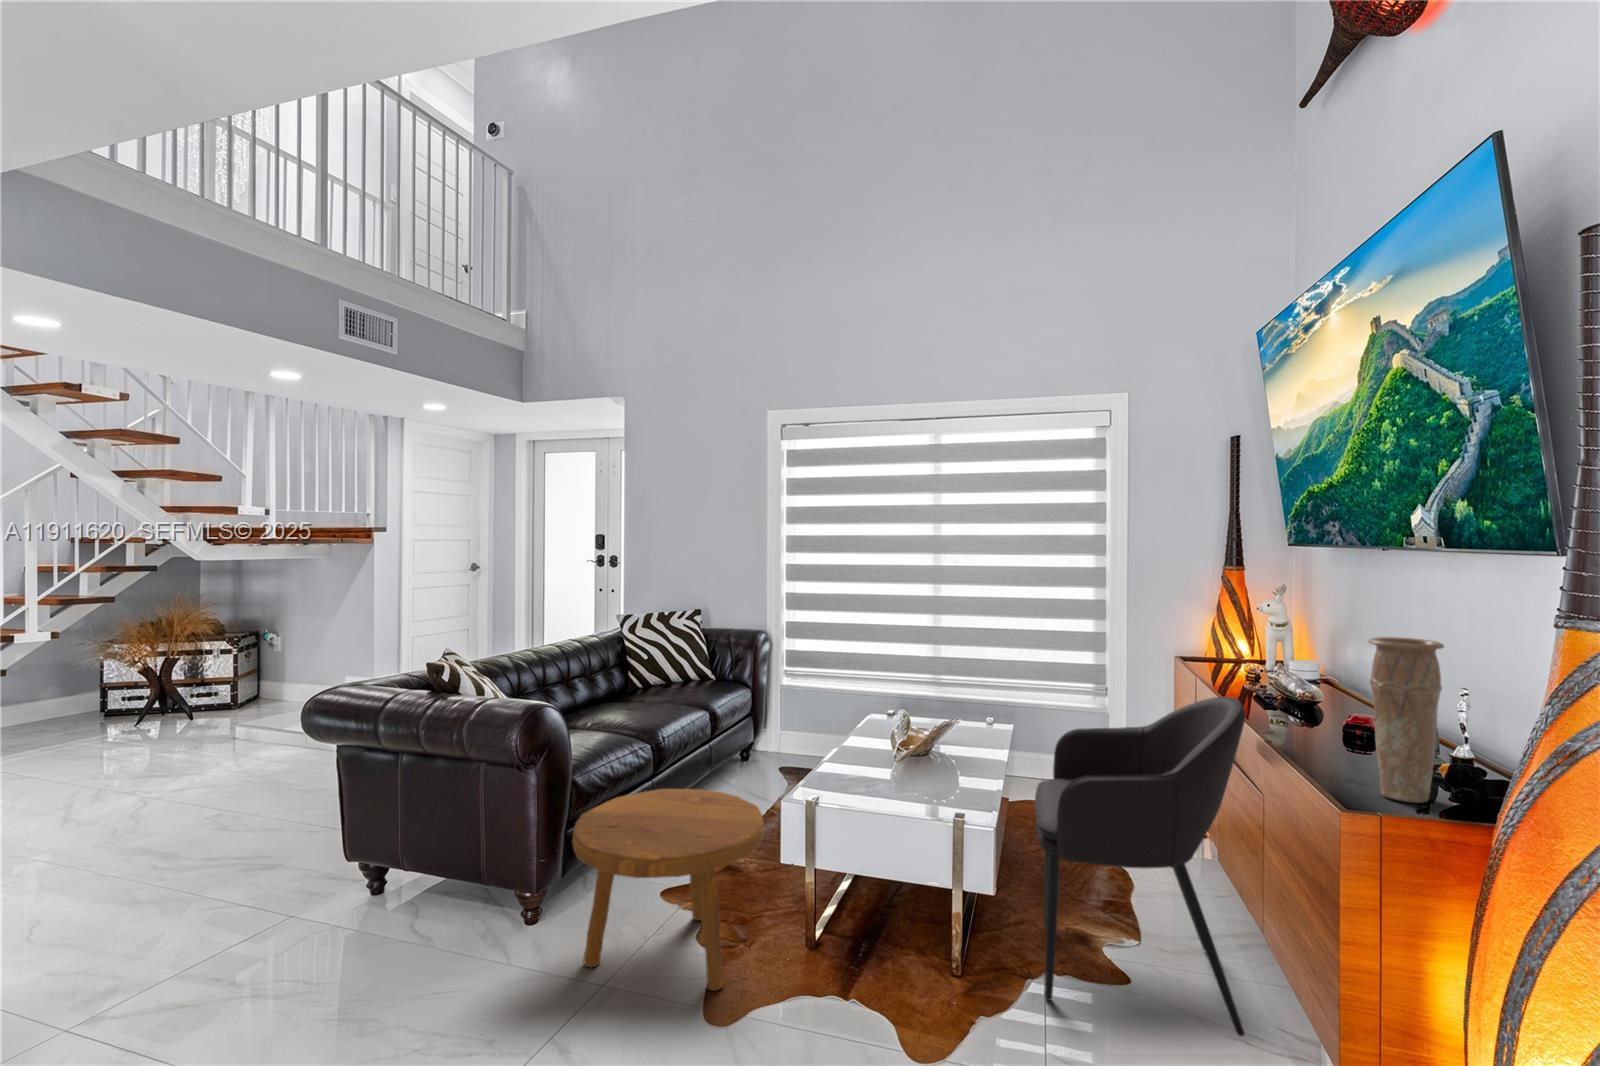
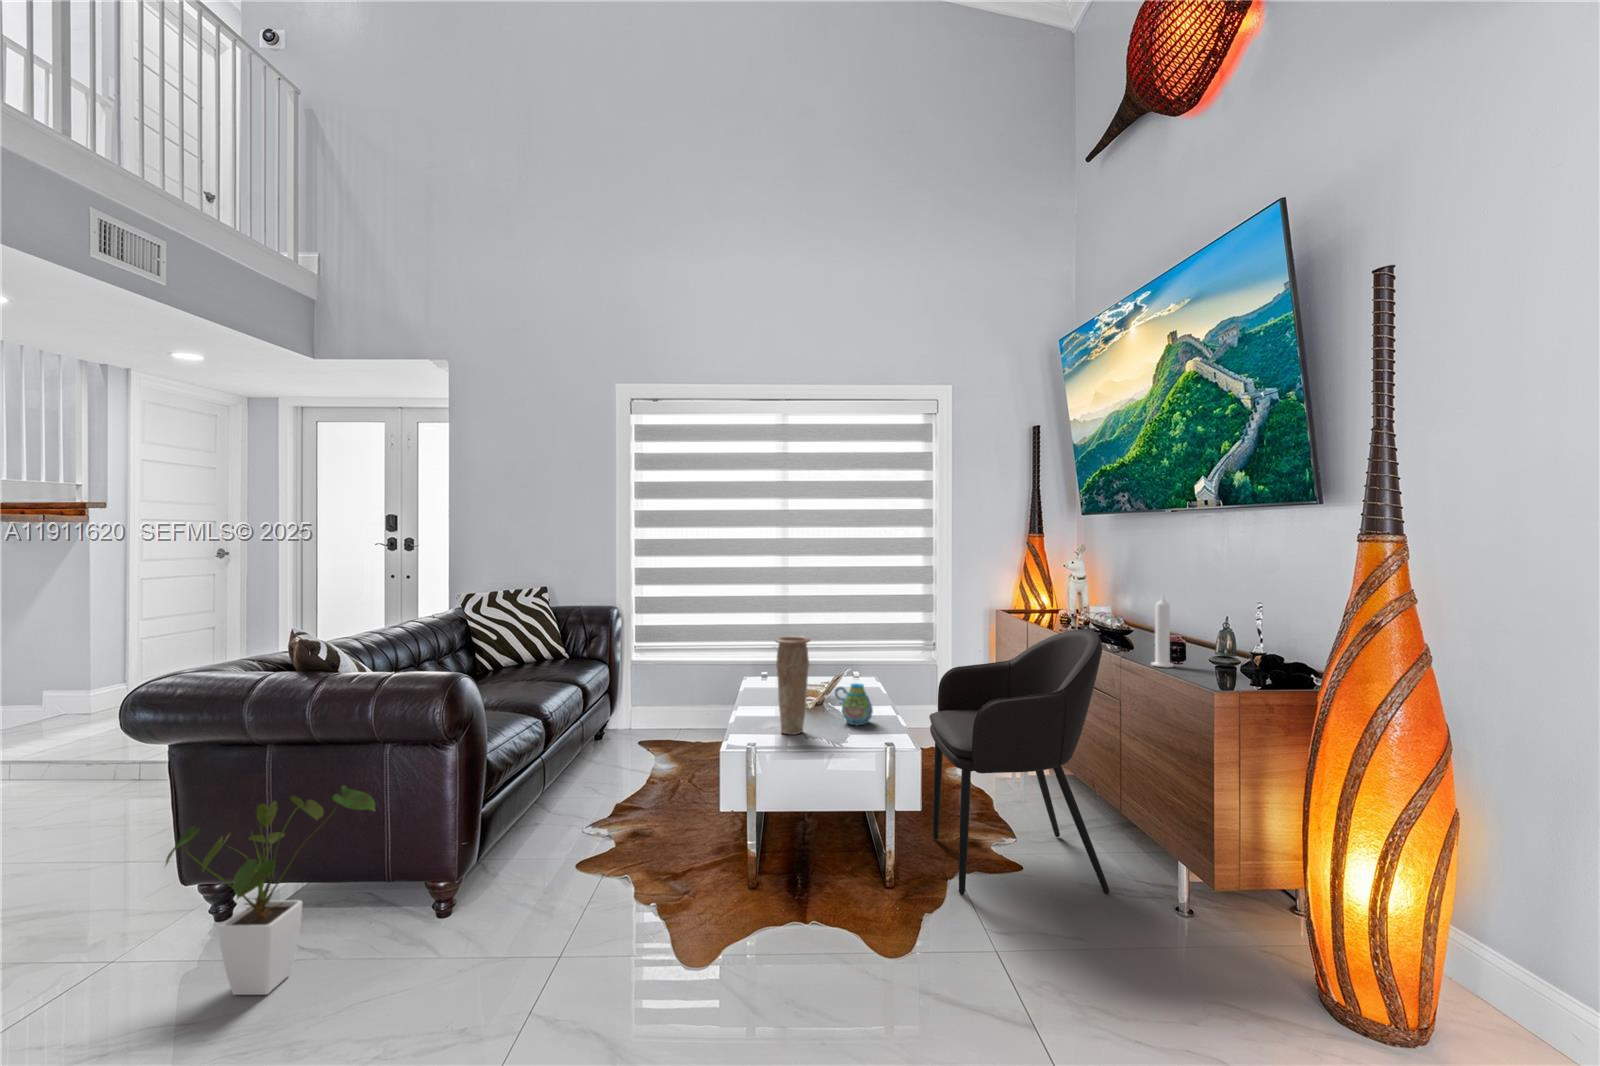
vase: present [1368,637,1444,803] -> present [775,636,810,735]
candle: none [1318,661,1350,757] -> present [1152,595,1174,667]
mug: none [931,738,972,785] -> present [835,683,873,725]
footstool: present [572,789,764,991] -> none [509,754,706,945]
house plant: none [292,793,469,969] -> present [166,786,375,995]

